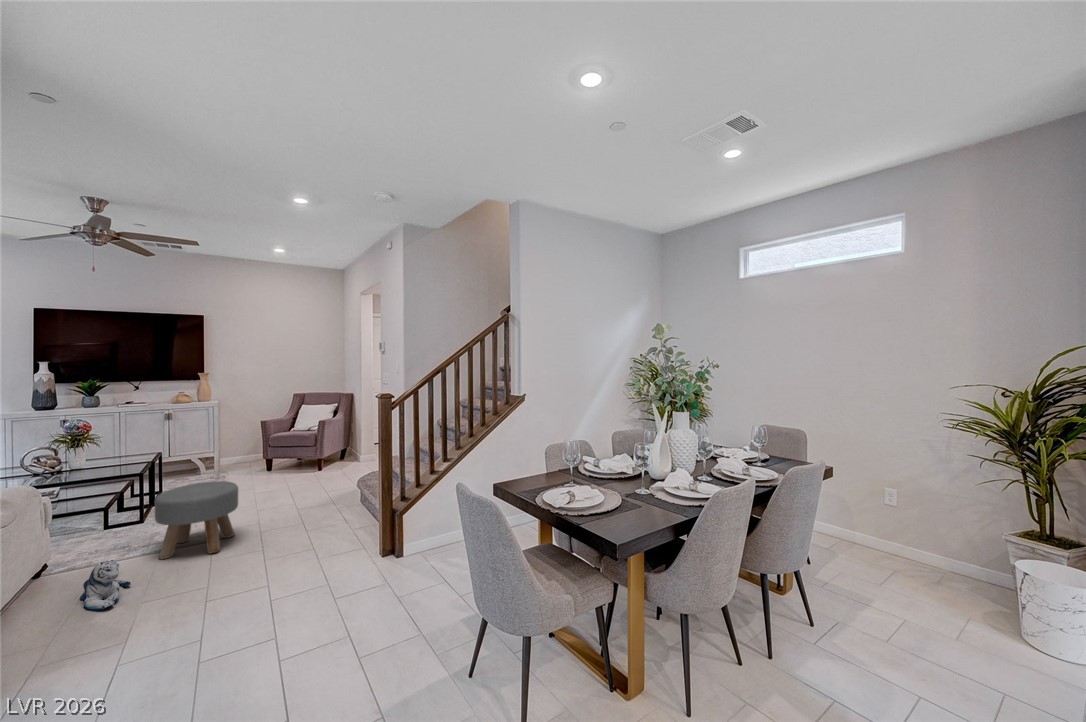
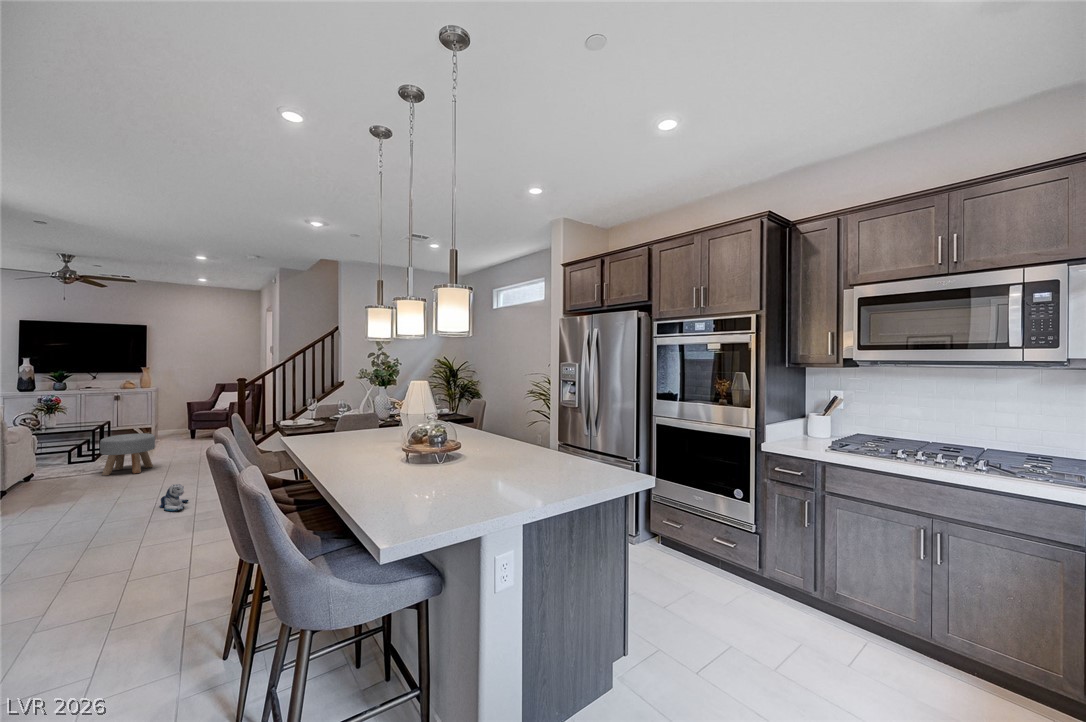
plush toy: present [80,560,131,610] -> present [159,484,189,511]

